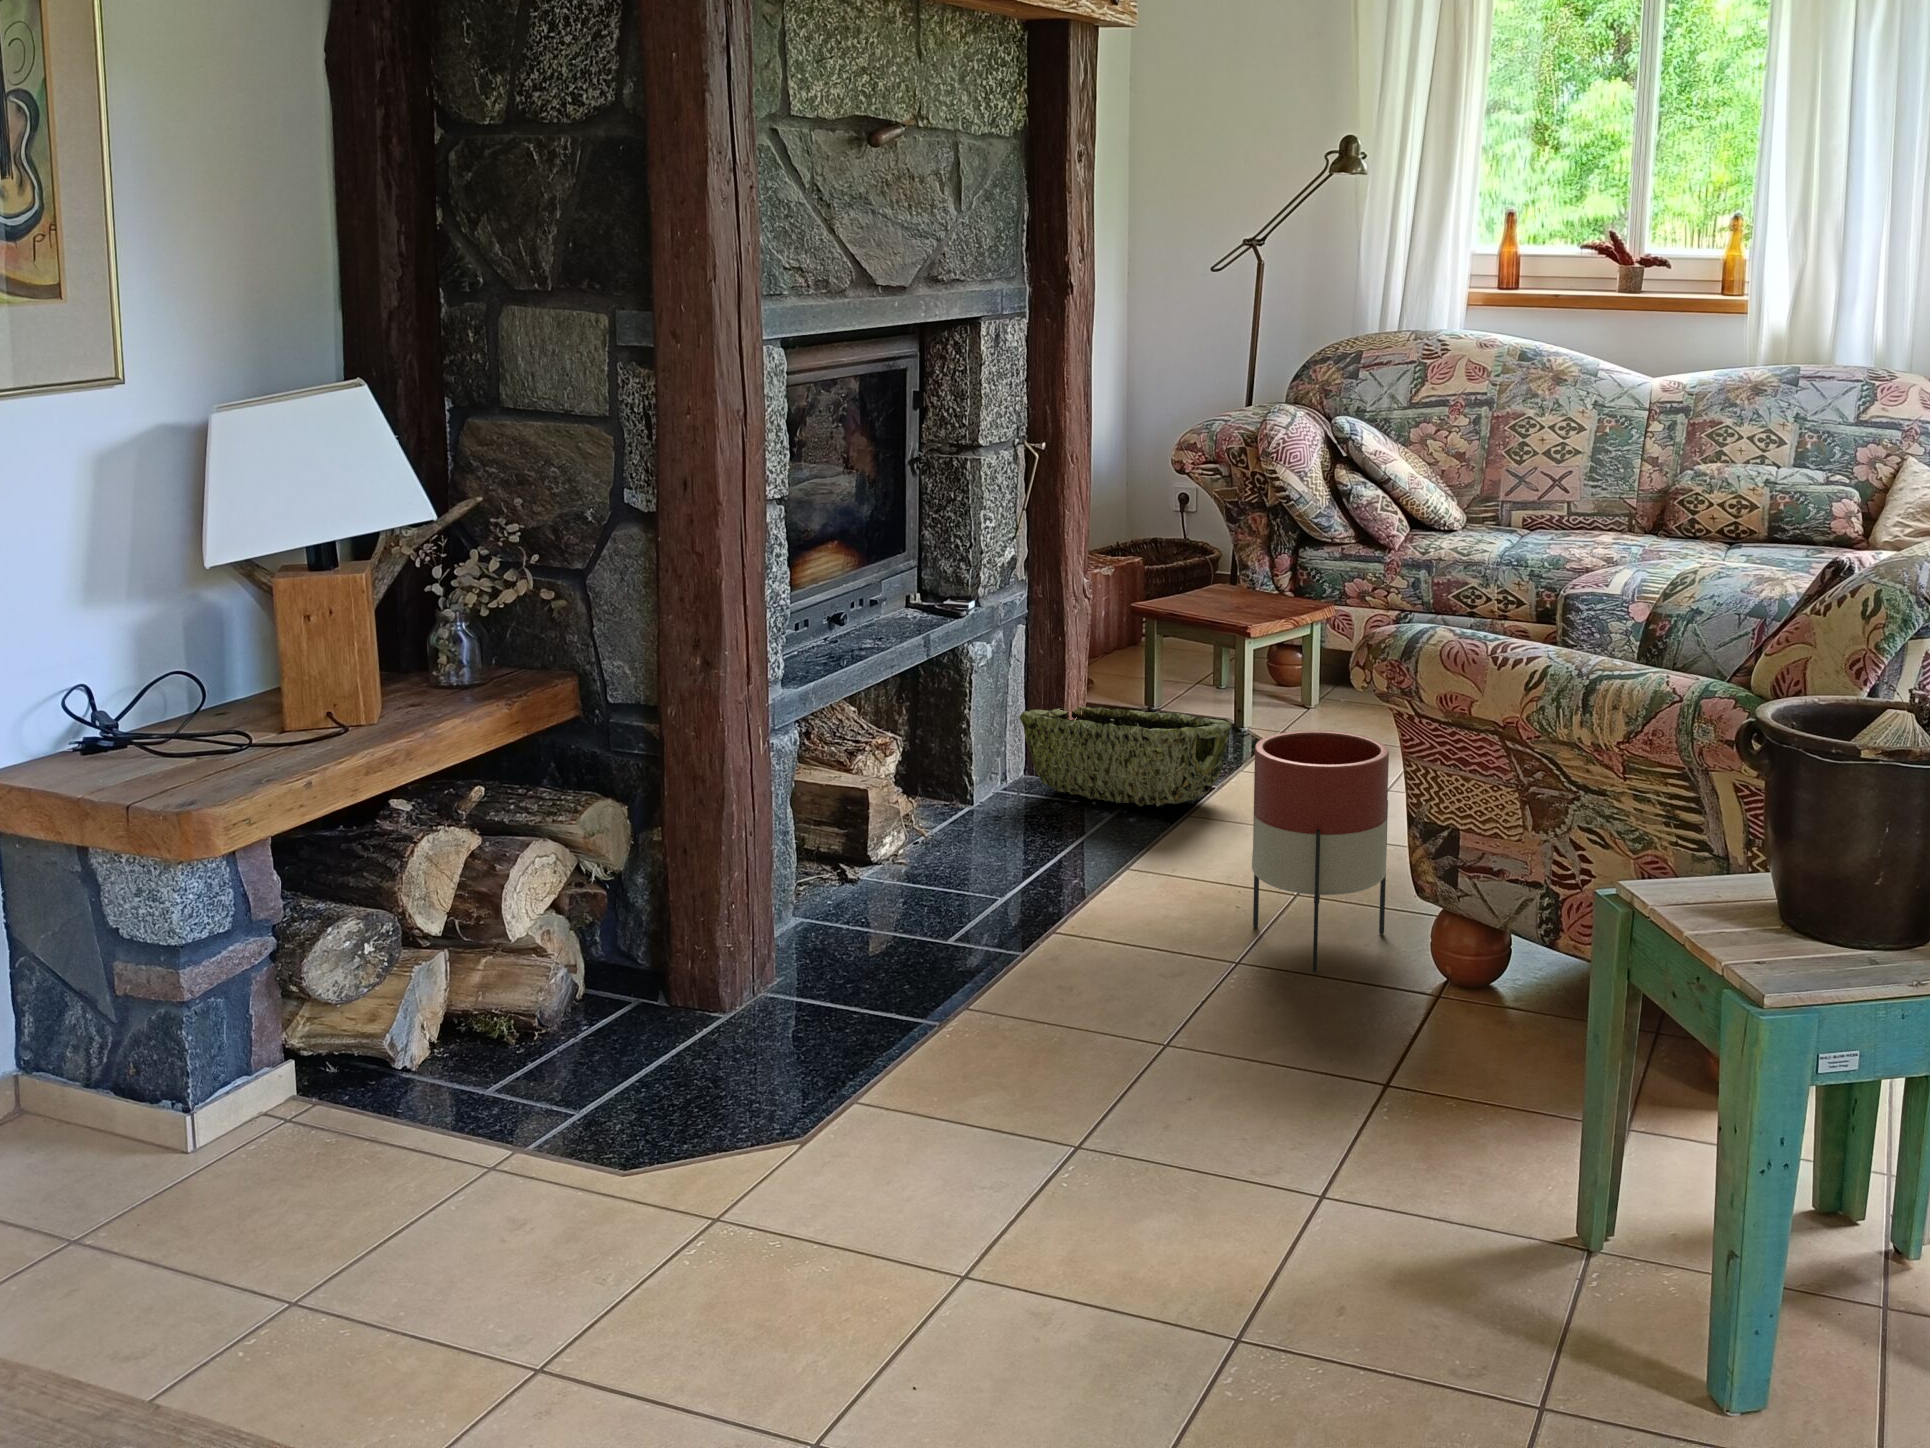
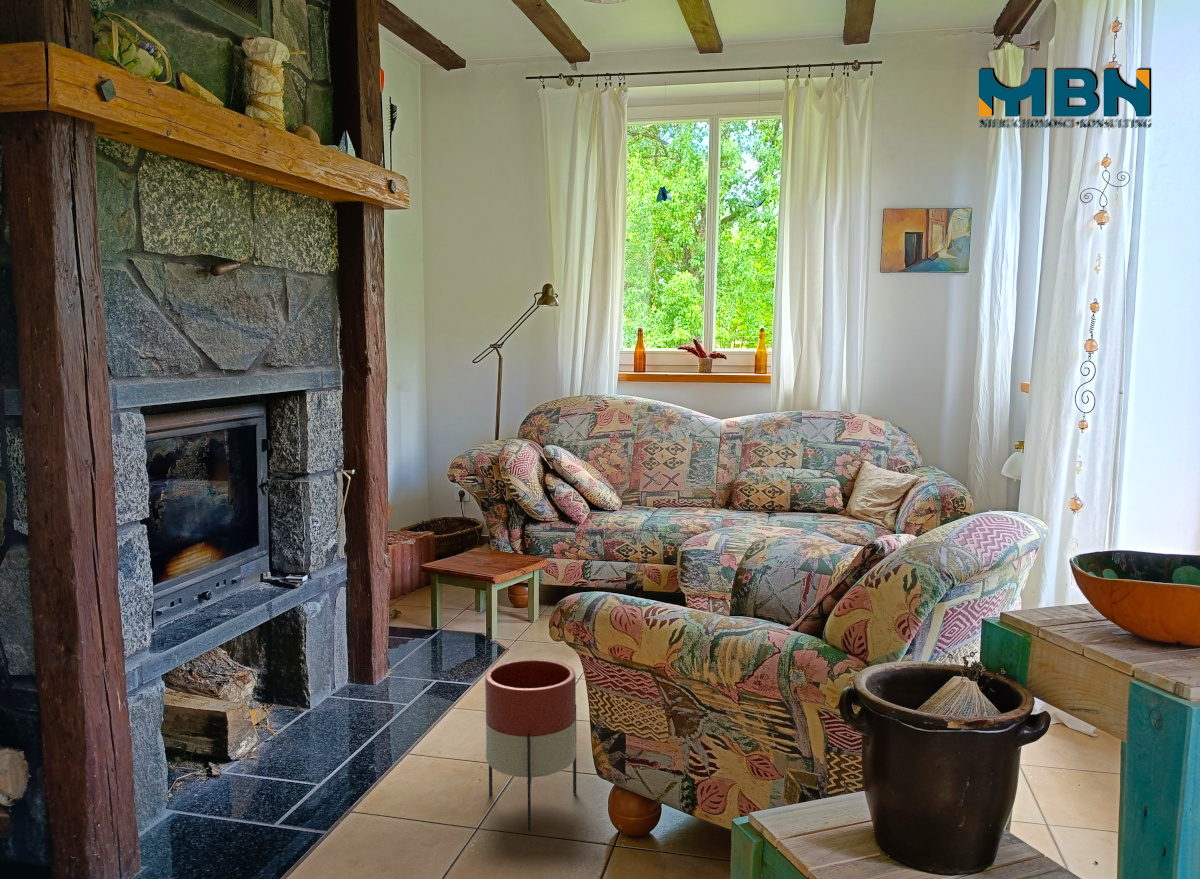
woven basket: present [1020,707,1231,807] -> none [342,634,479,701]

